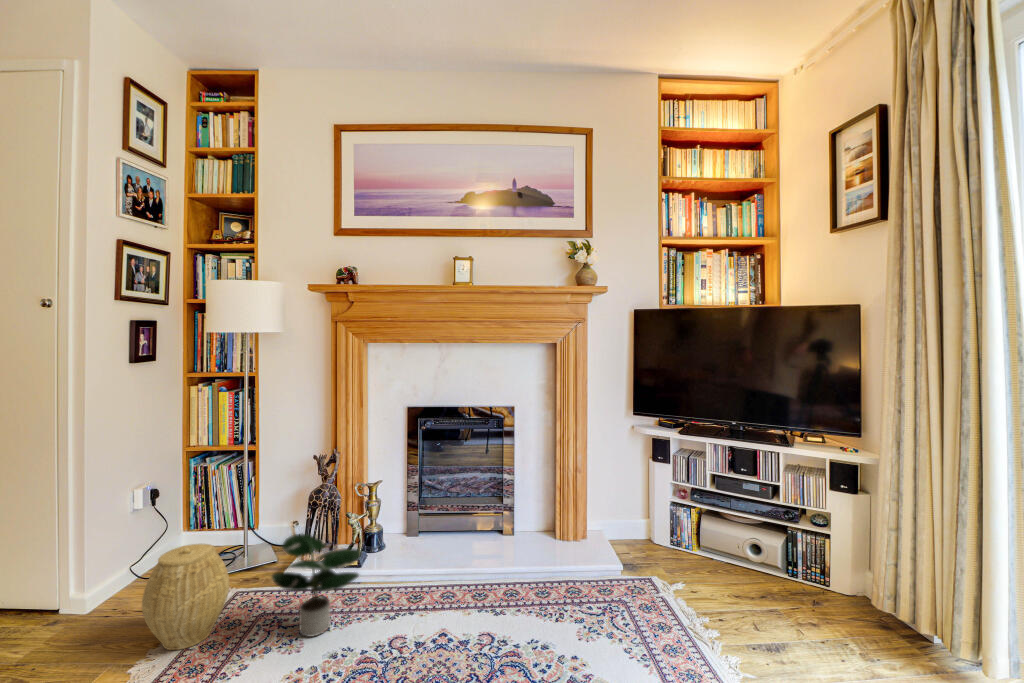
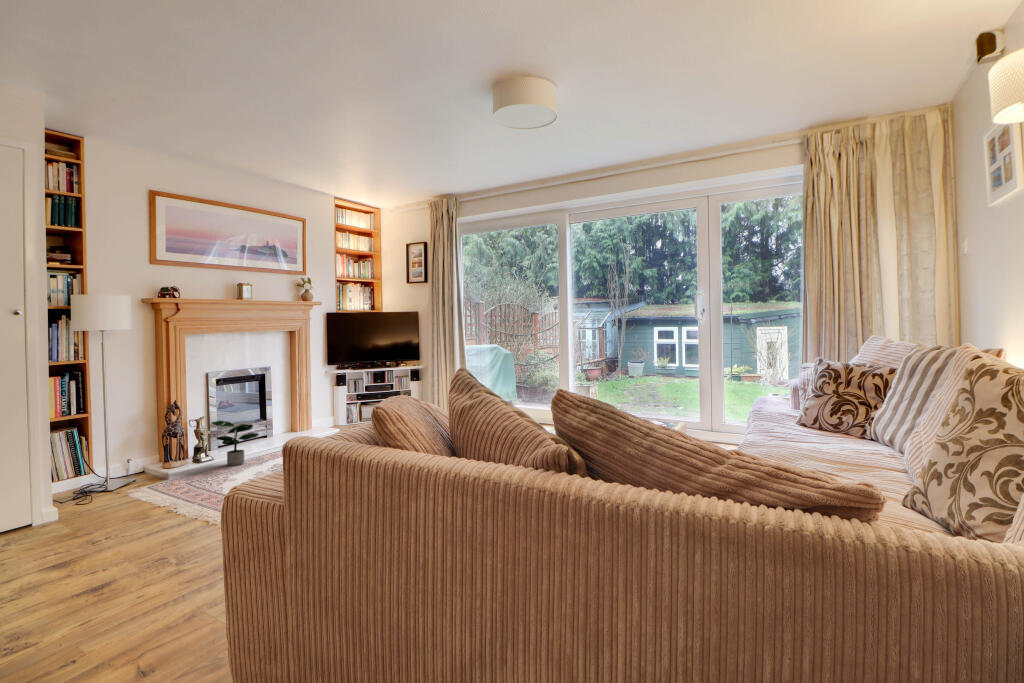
woven basket: present [142,544,230,650] -> none [146,430,195,482]

